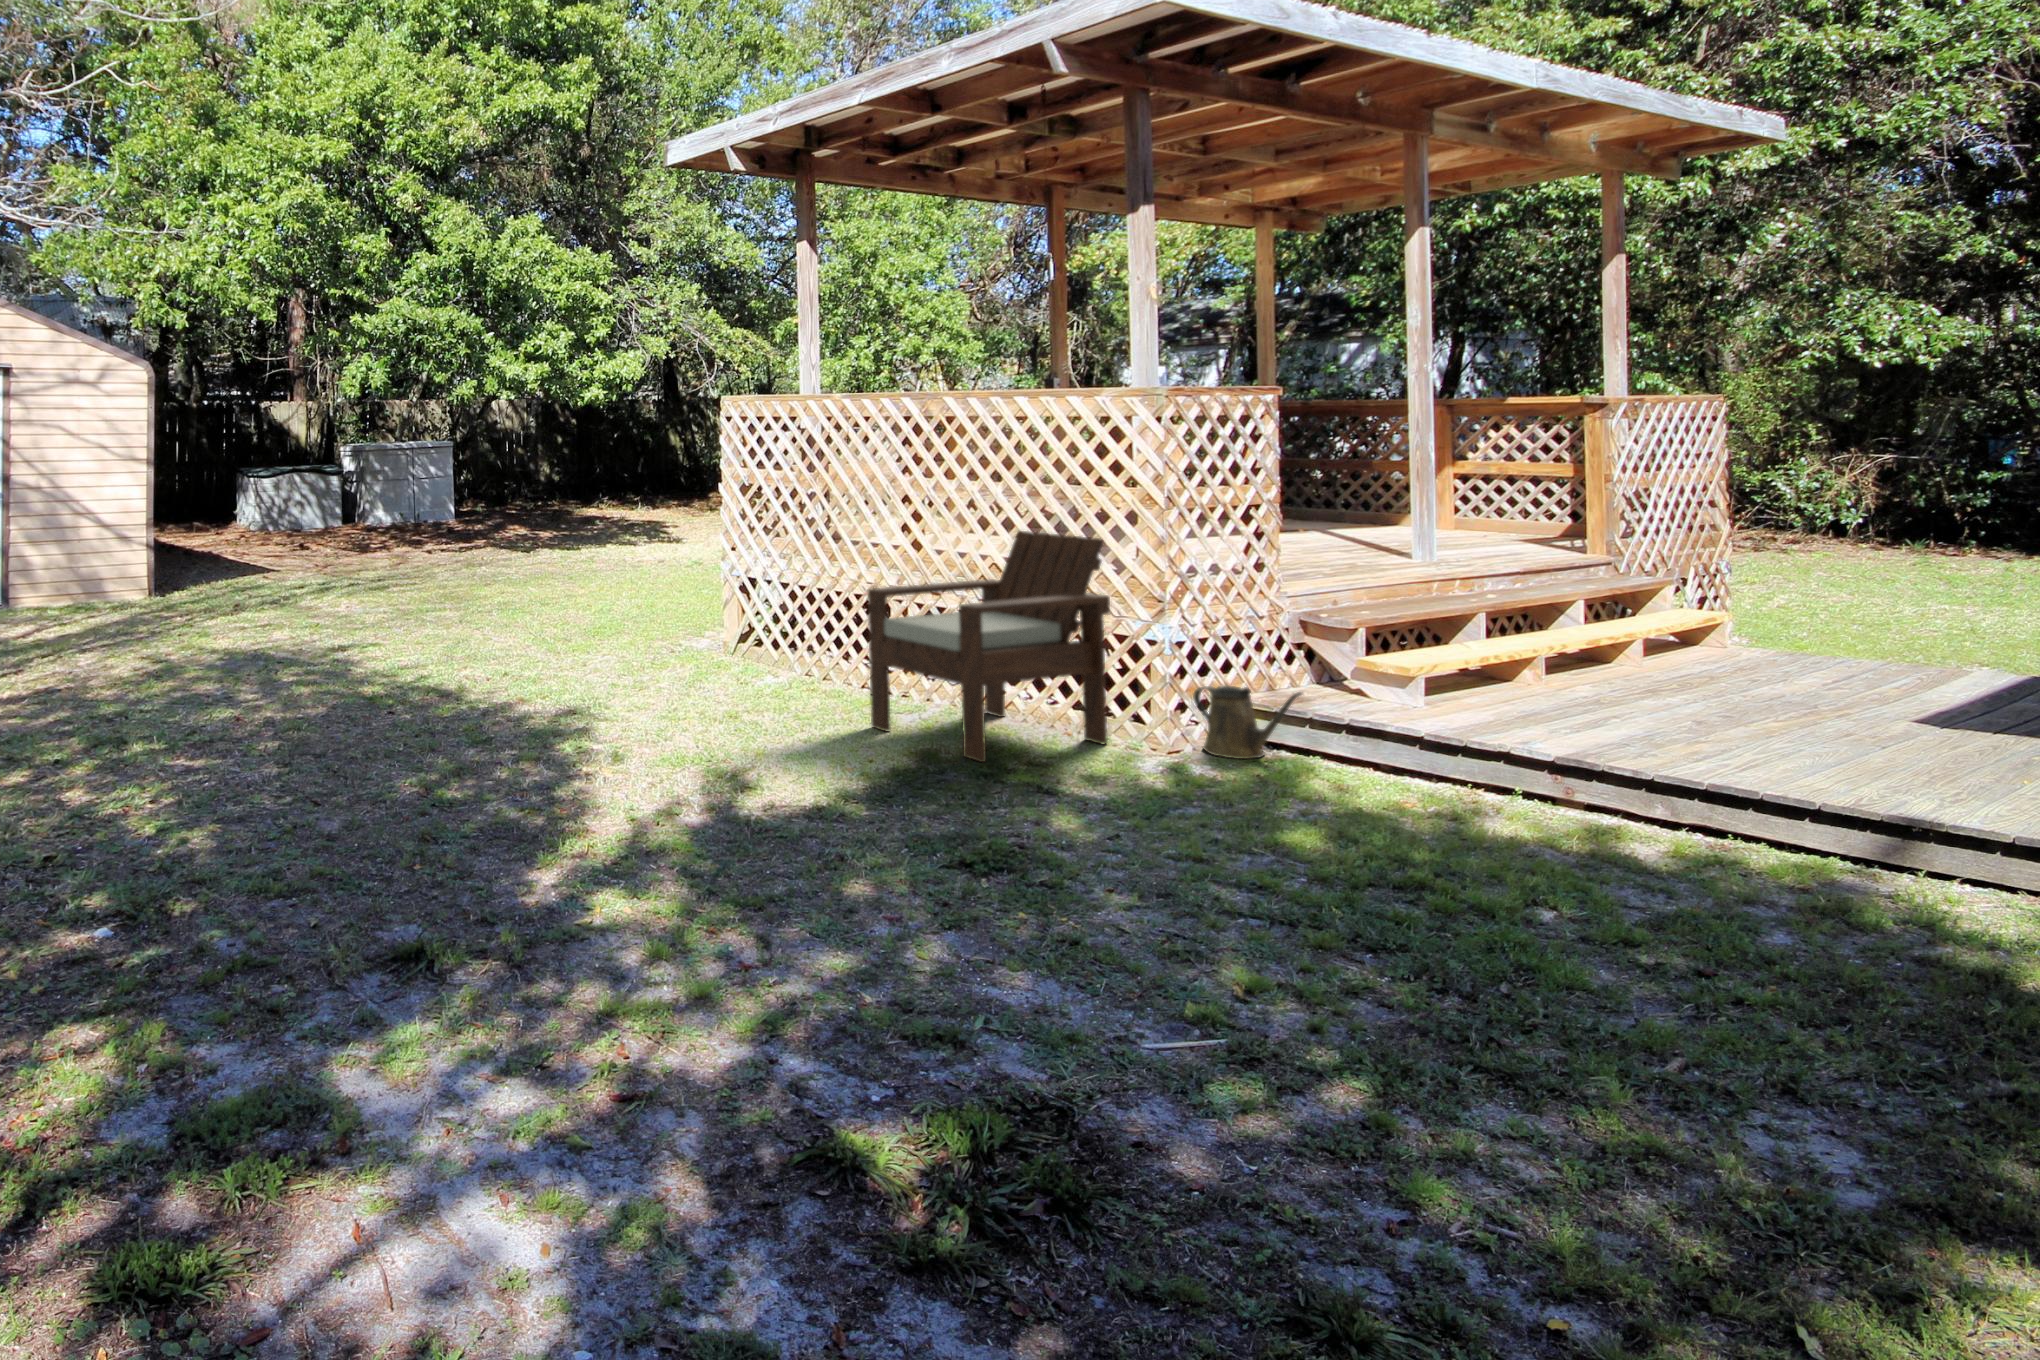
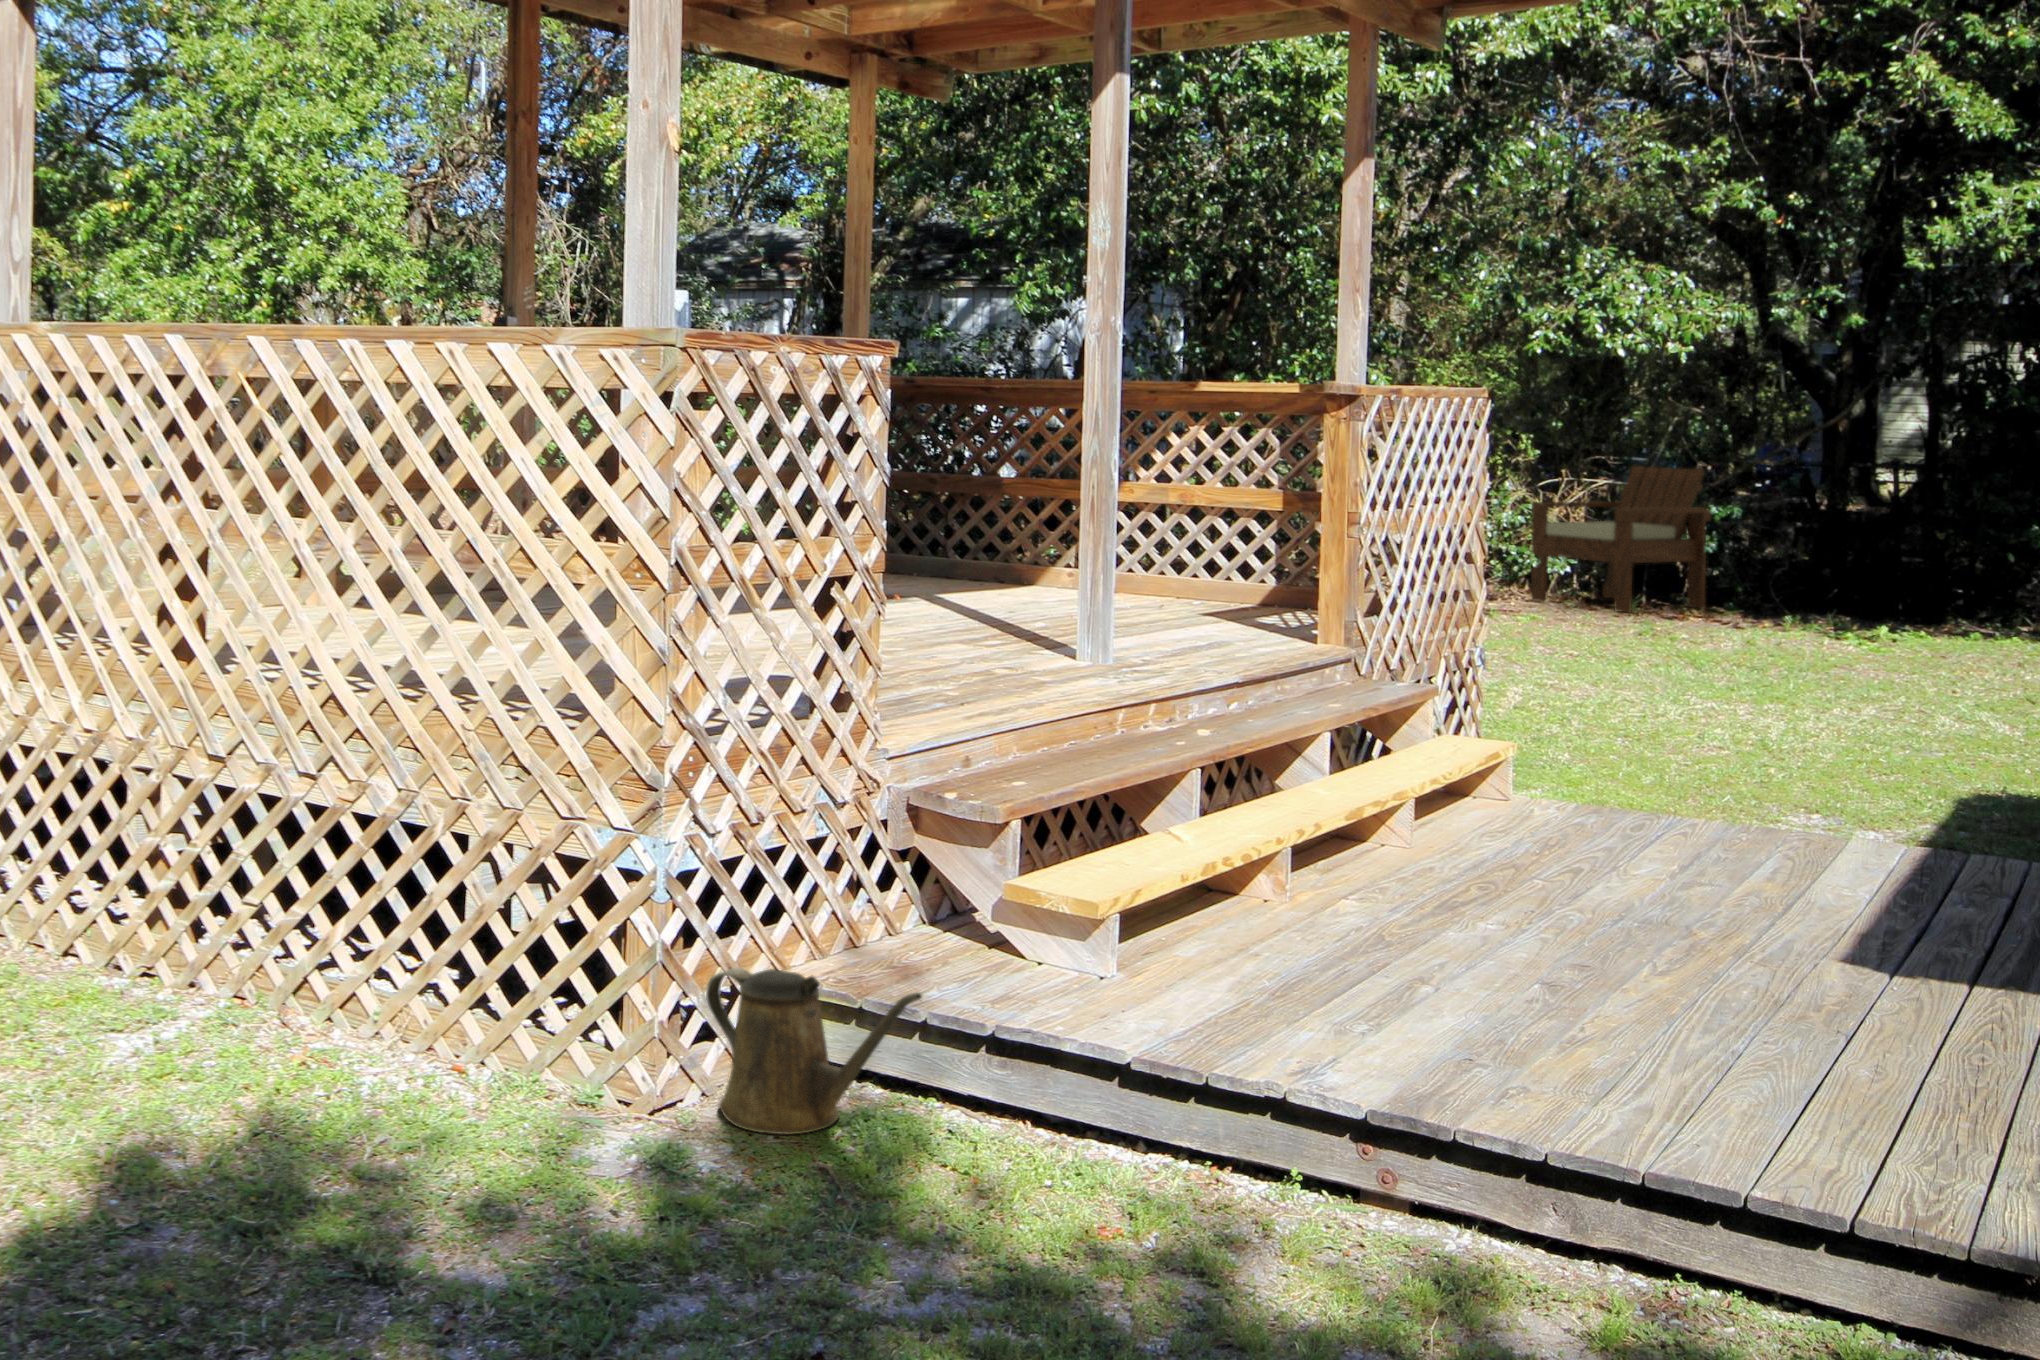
chair: present [868,531,1110,762] -> present [1531,466,1711,612]

